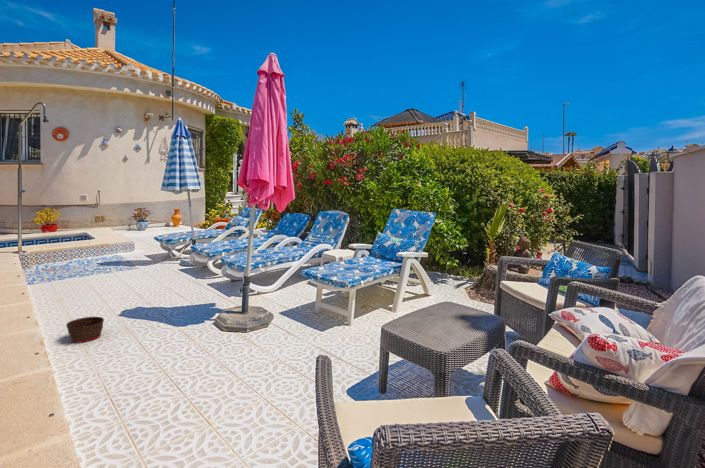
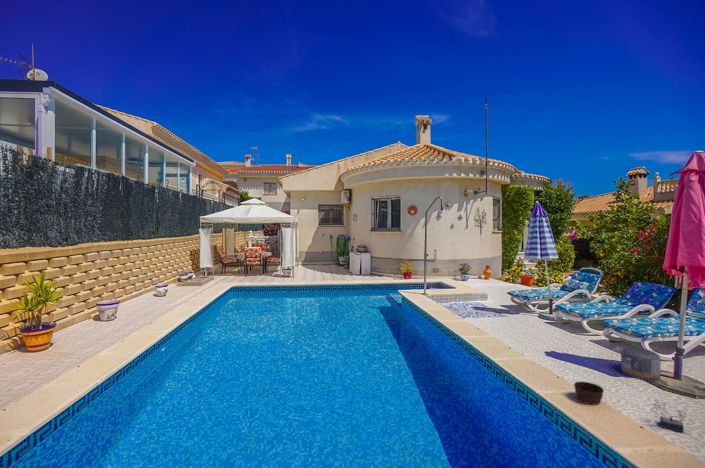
pouf: none [185,273,221,306] -> present [621,347,661,381]
decorative plant: none [126,320,164,352] -> present [652,400,686,432]

